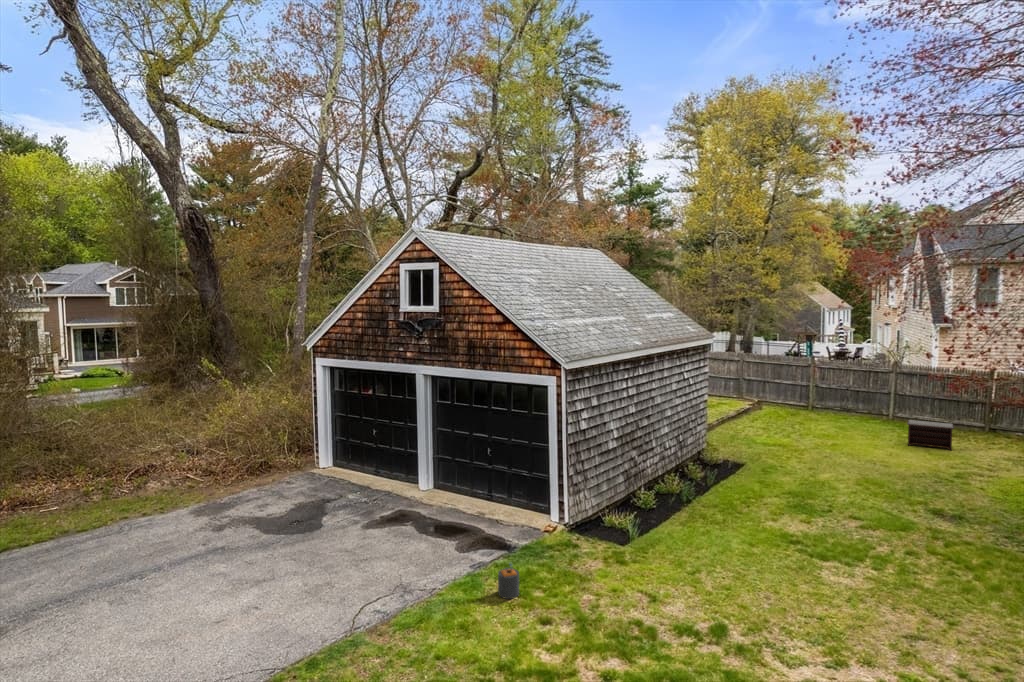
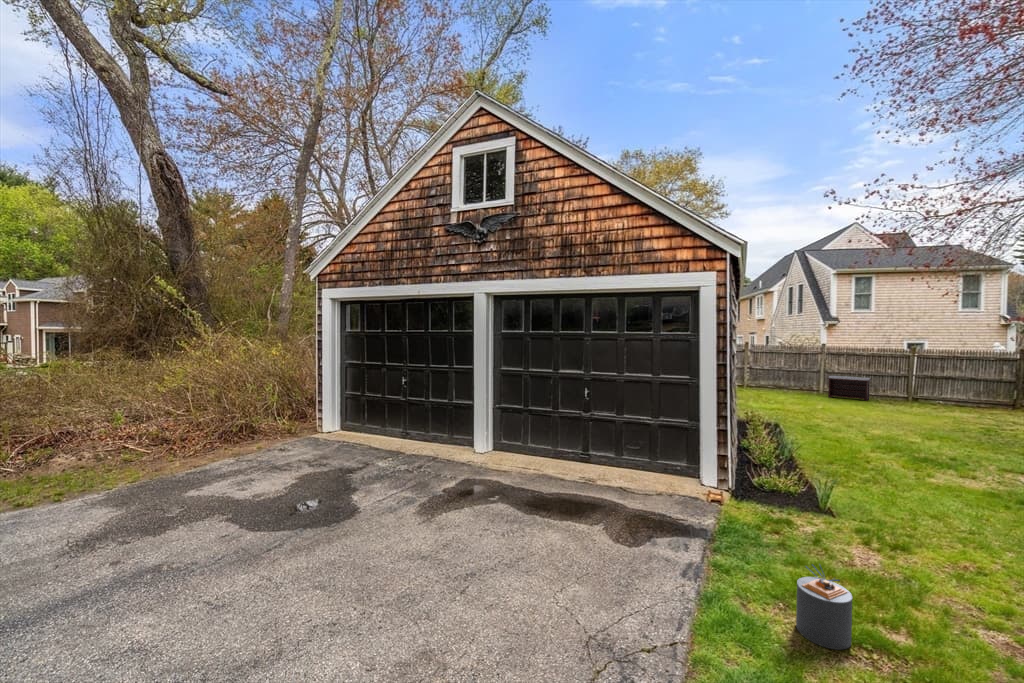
bench: present [907,420,954,450] -> present [828,376,871,401]

